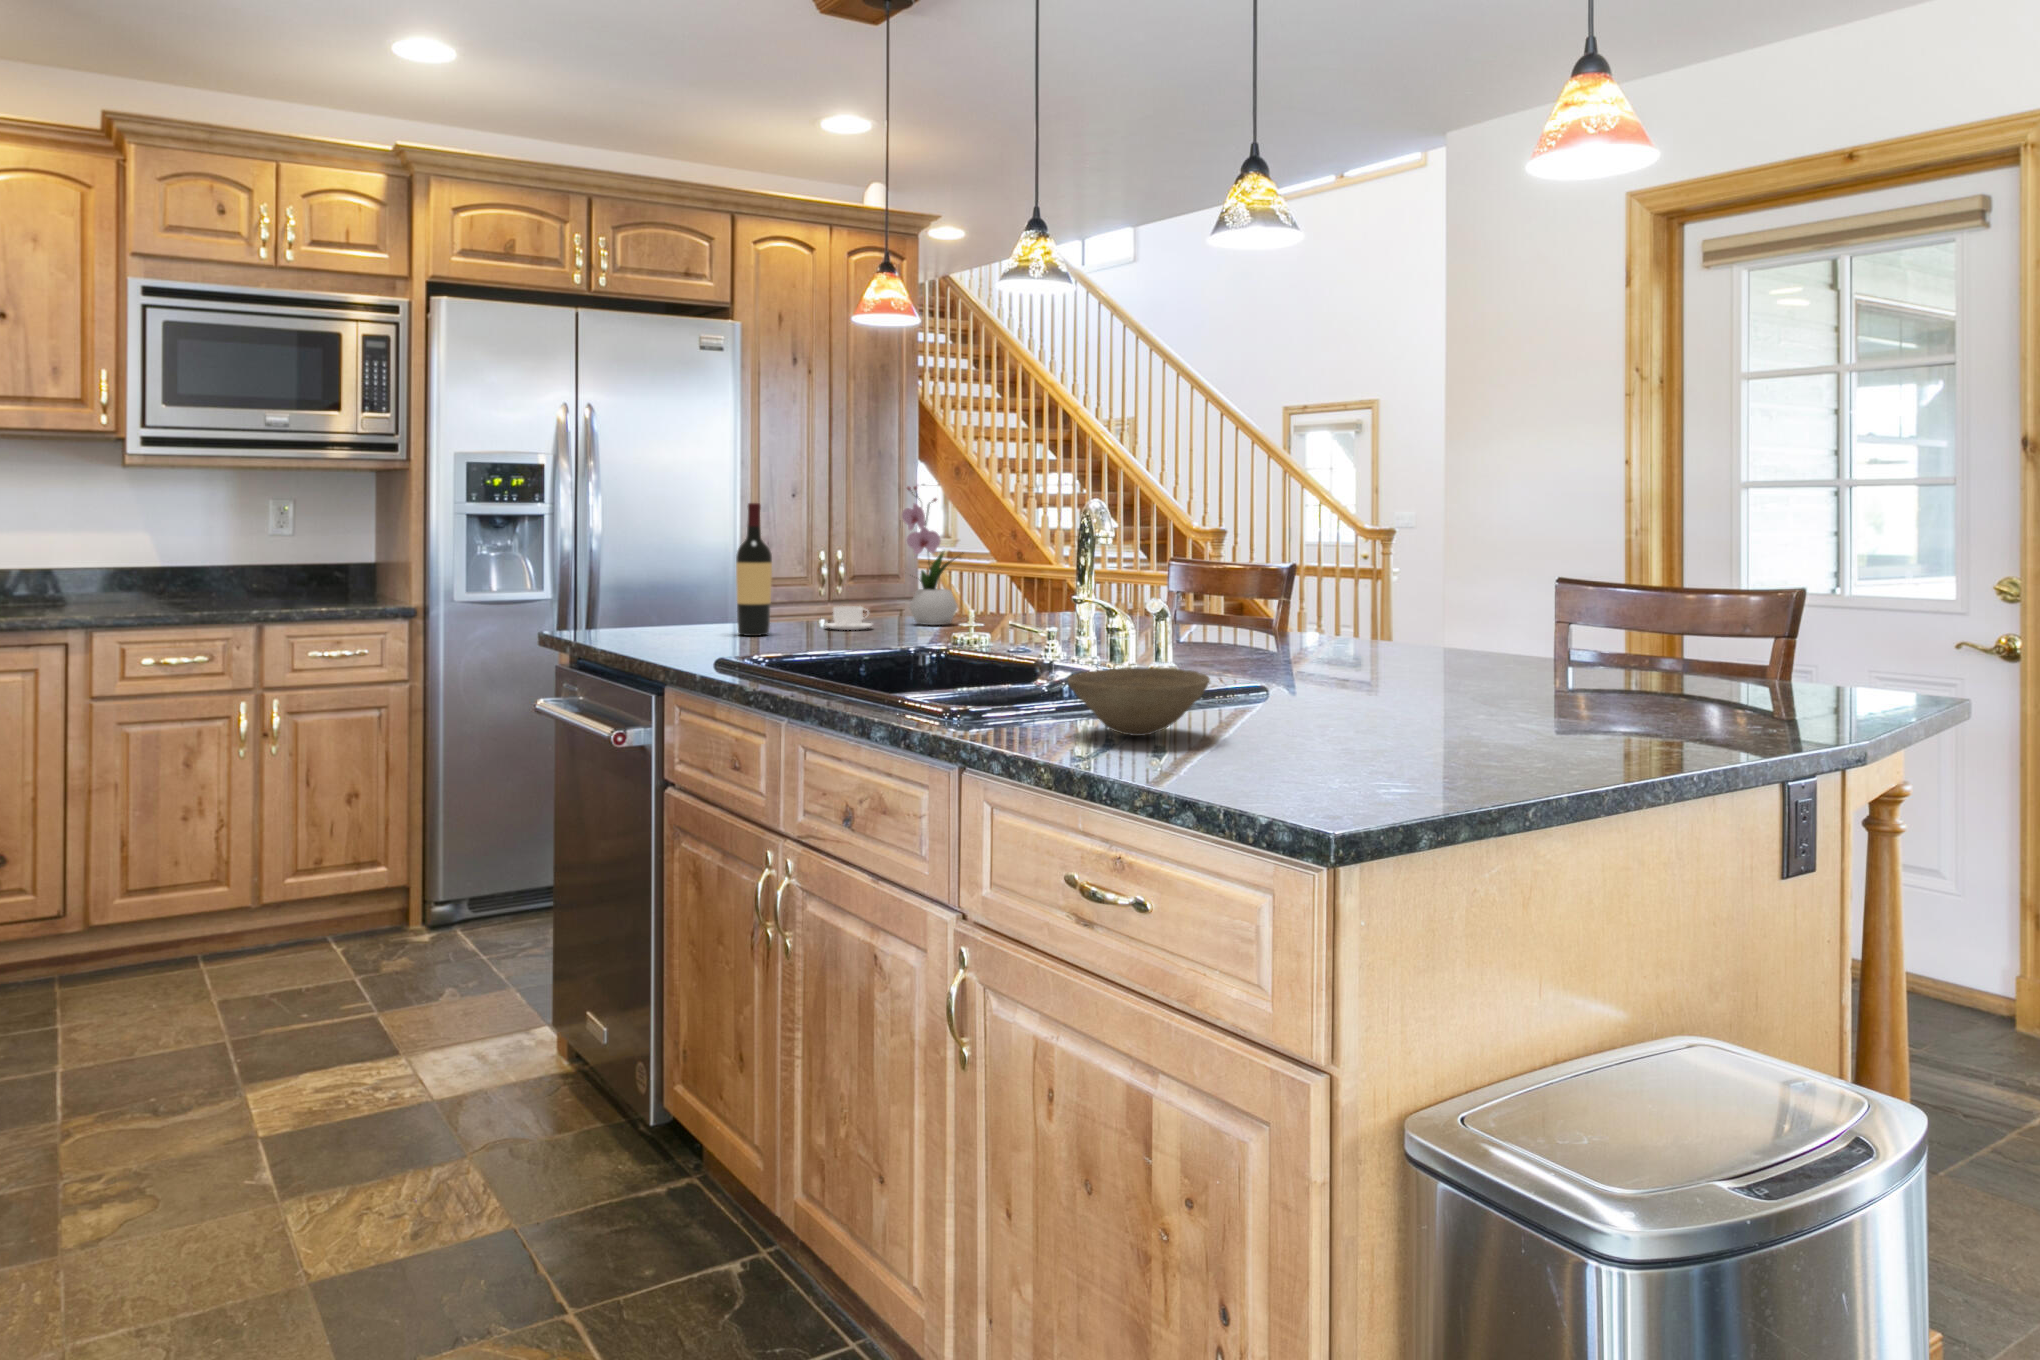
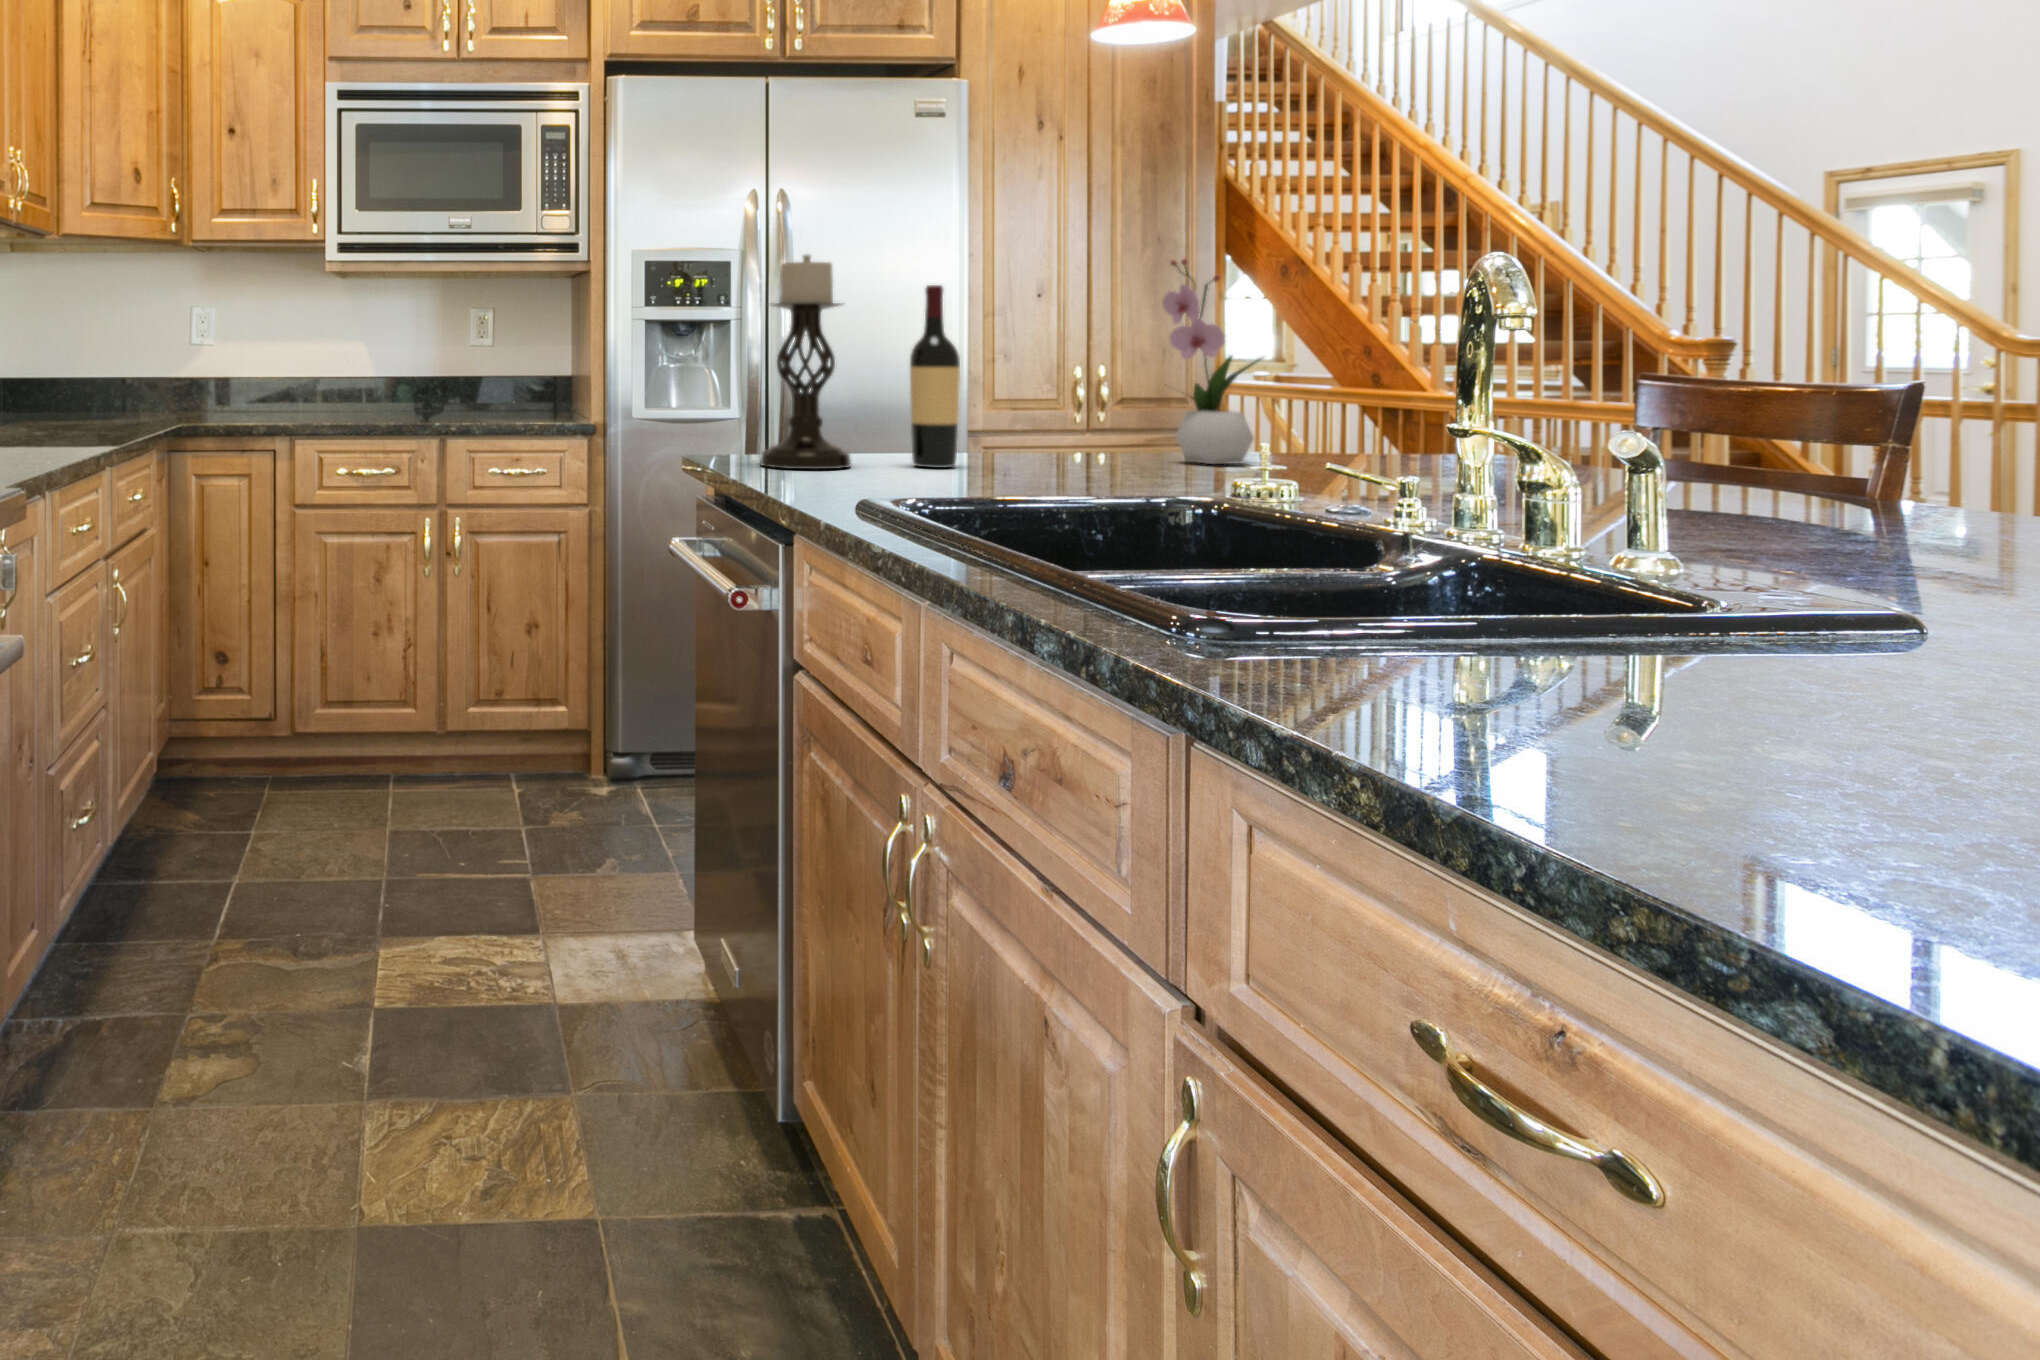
candle holder: none [623,479,695,641] -> present [760,255,851,469]
coffee cup: present [825,606,872,630] -> none [1040,432,1116,466]
bowl: present [1068,667,1210,736] -> none [1450,559,1875,722]

